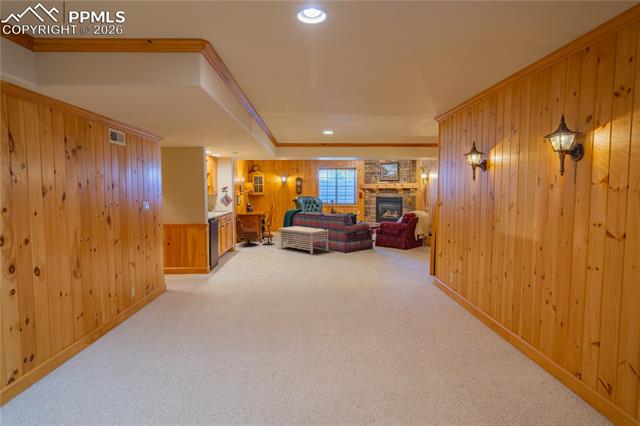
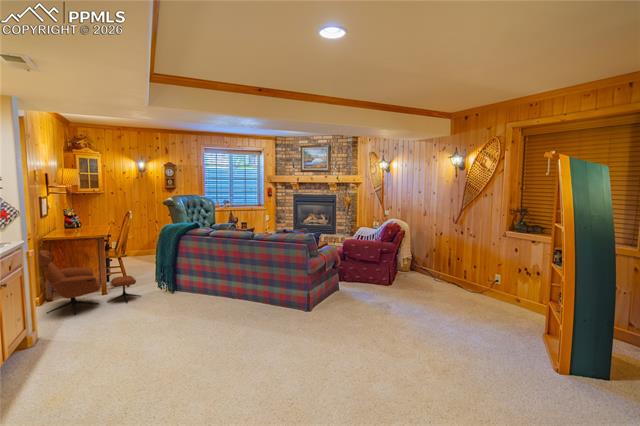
storage bench: present [279,226,328,254] -> none [152,258,268,324]

